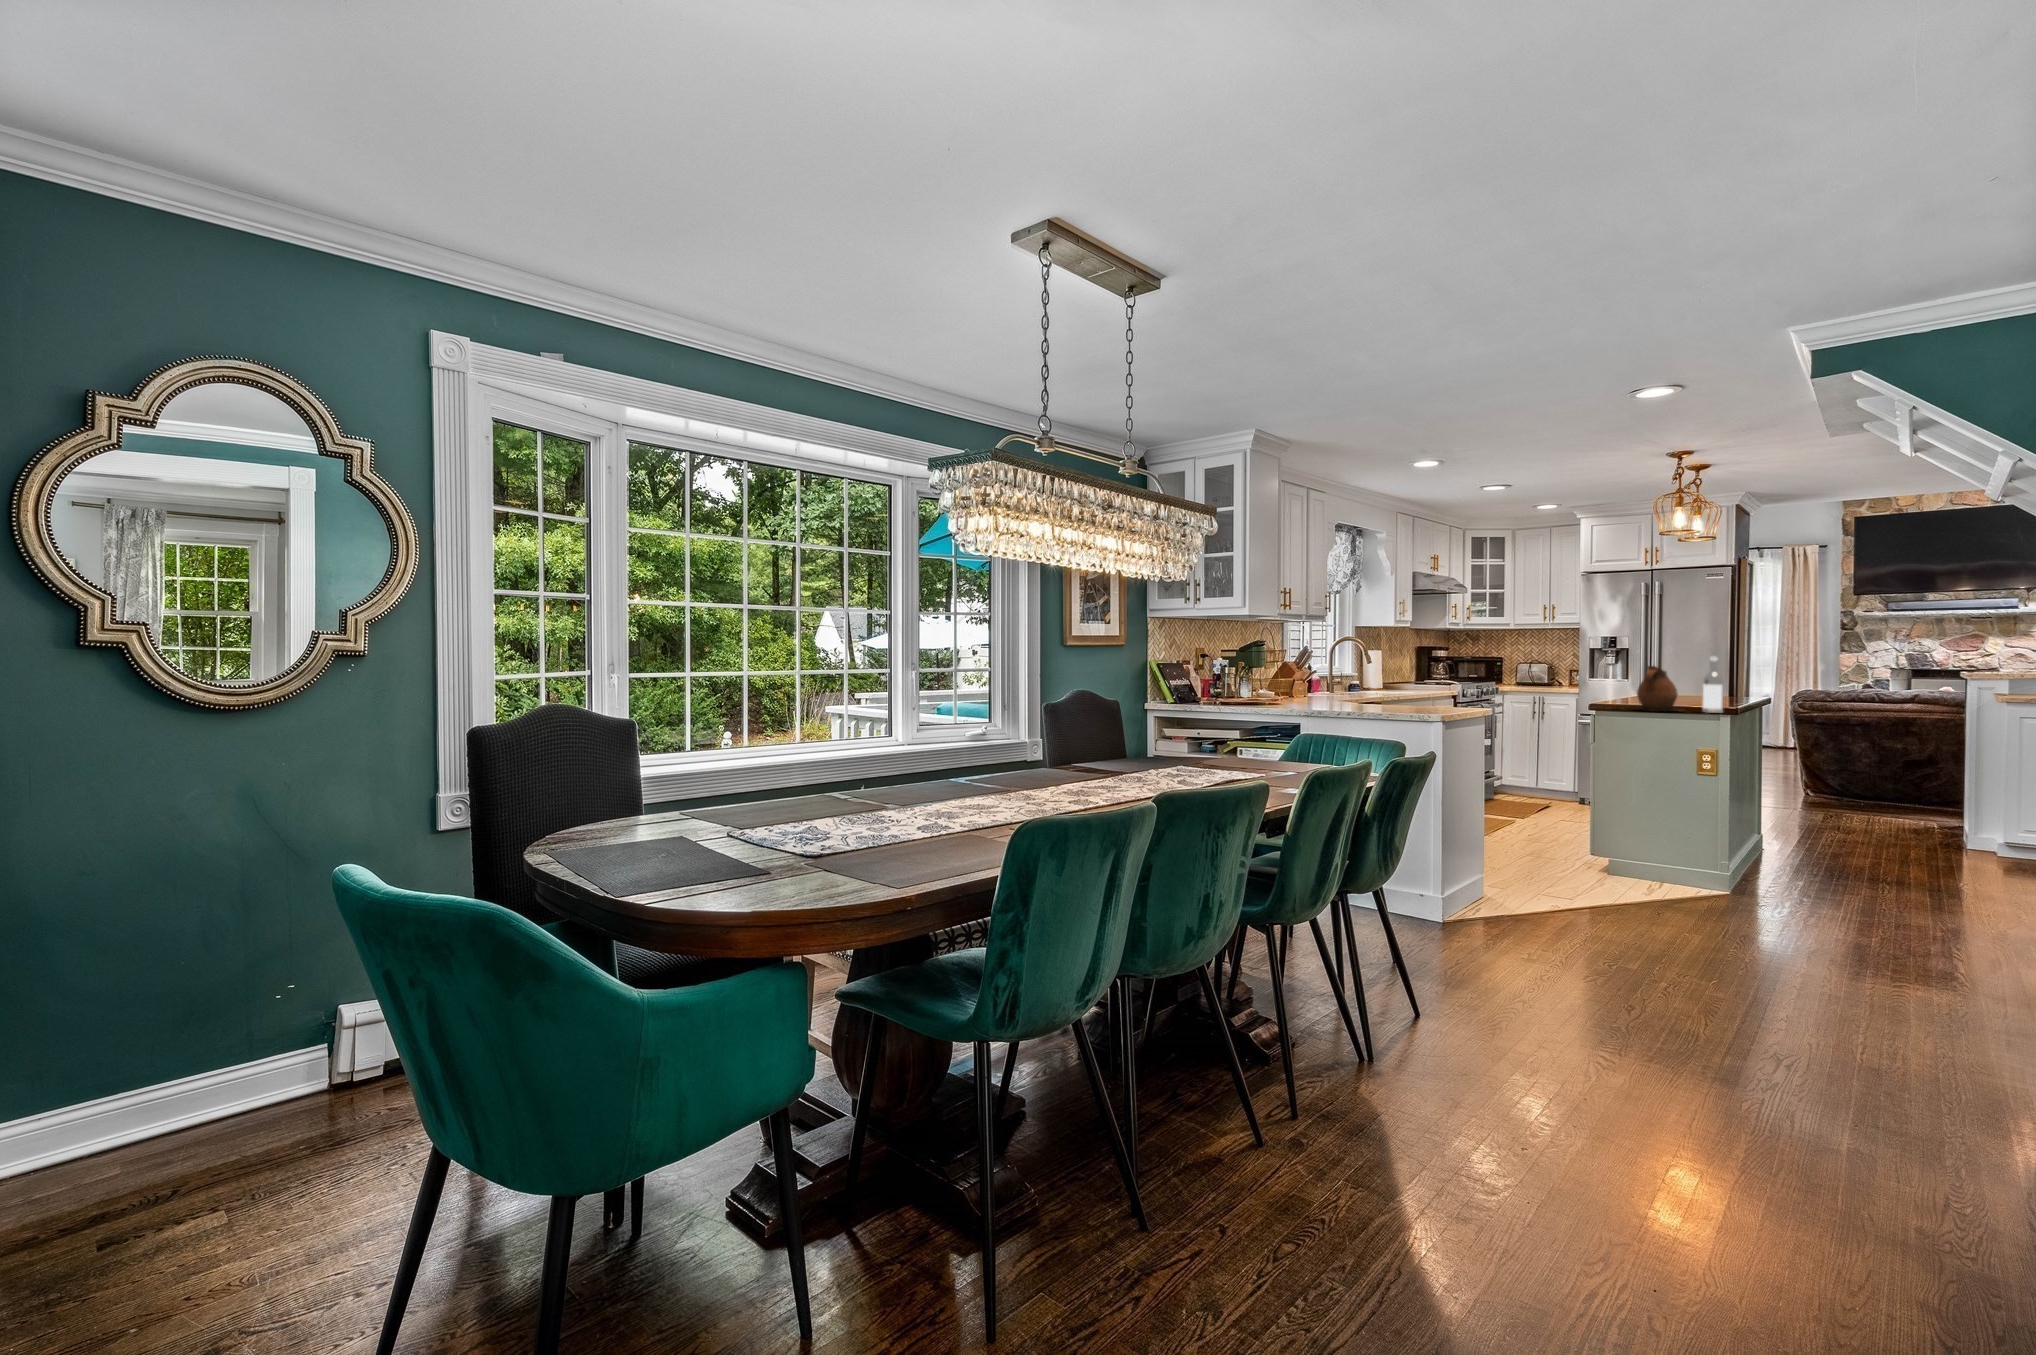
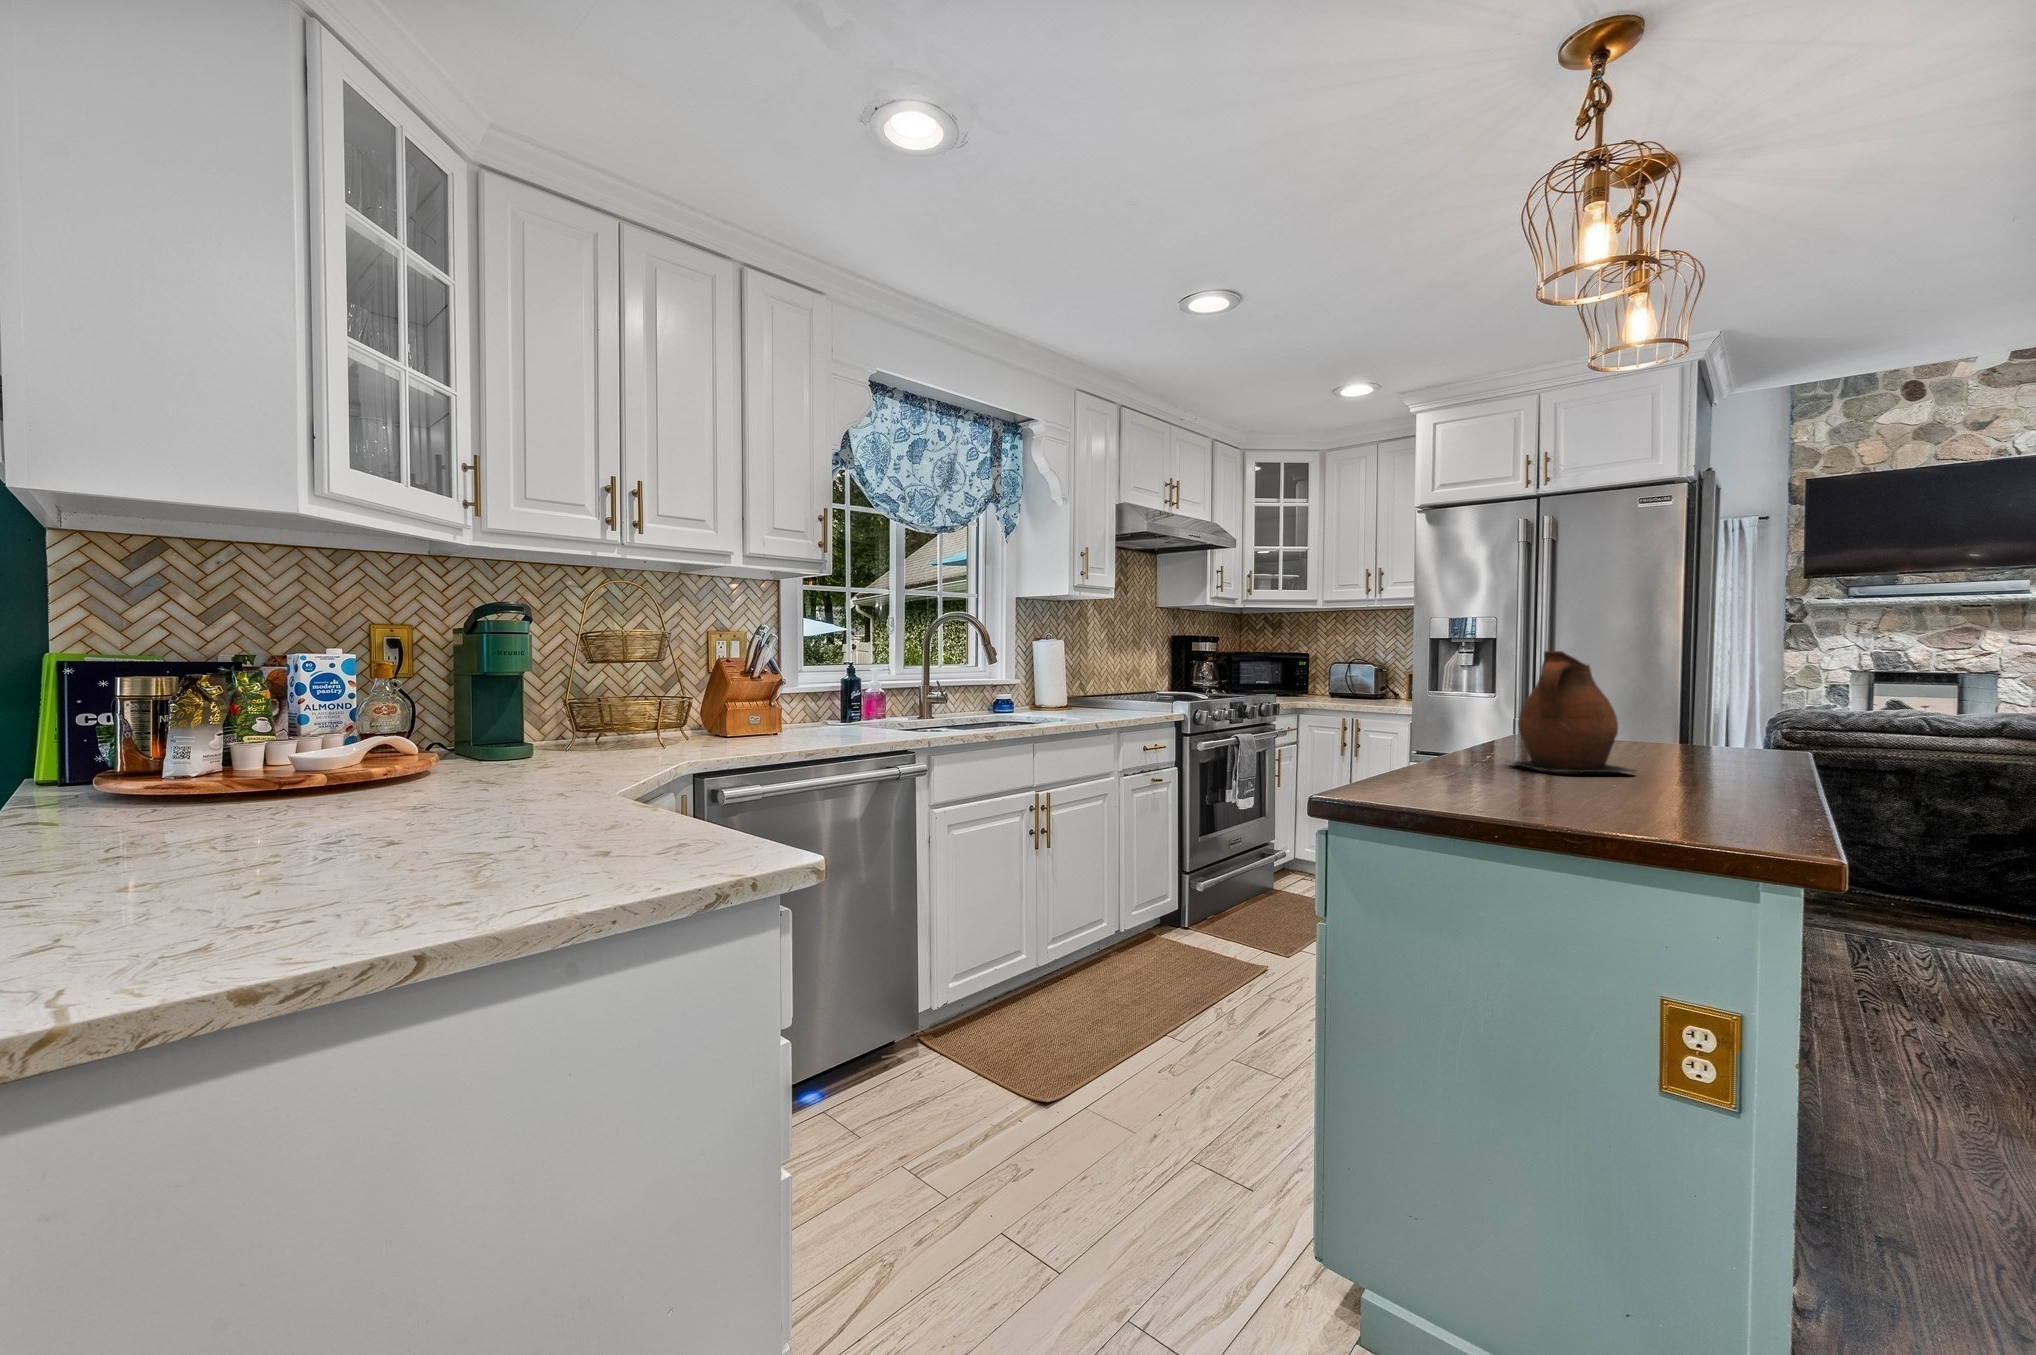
wine bottle: present [1703,657,1724,713] -> none [1681,626,1735,780]

